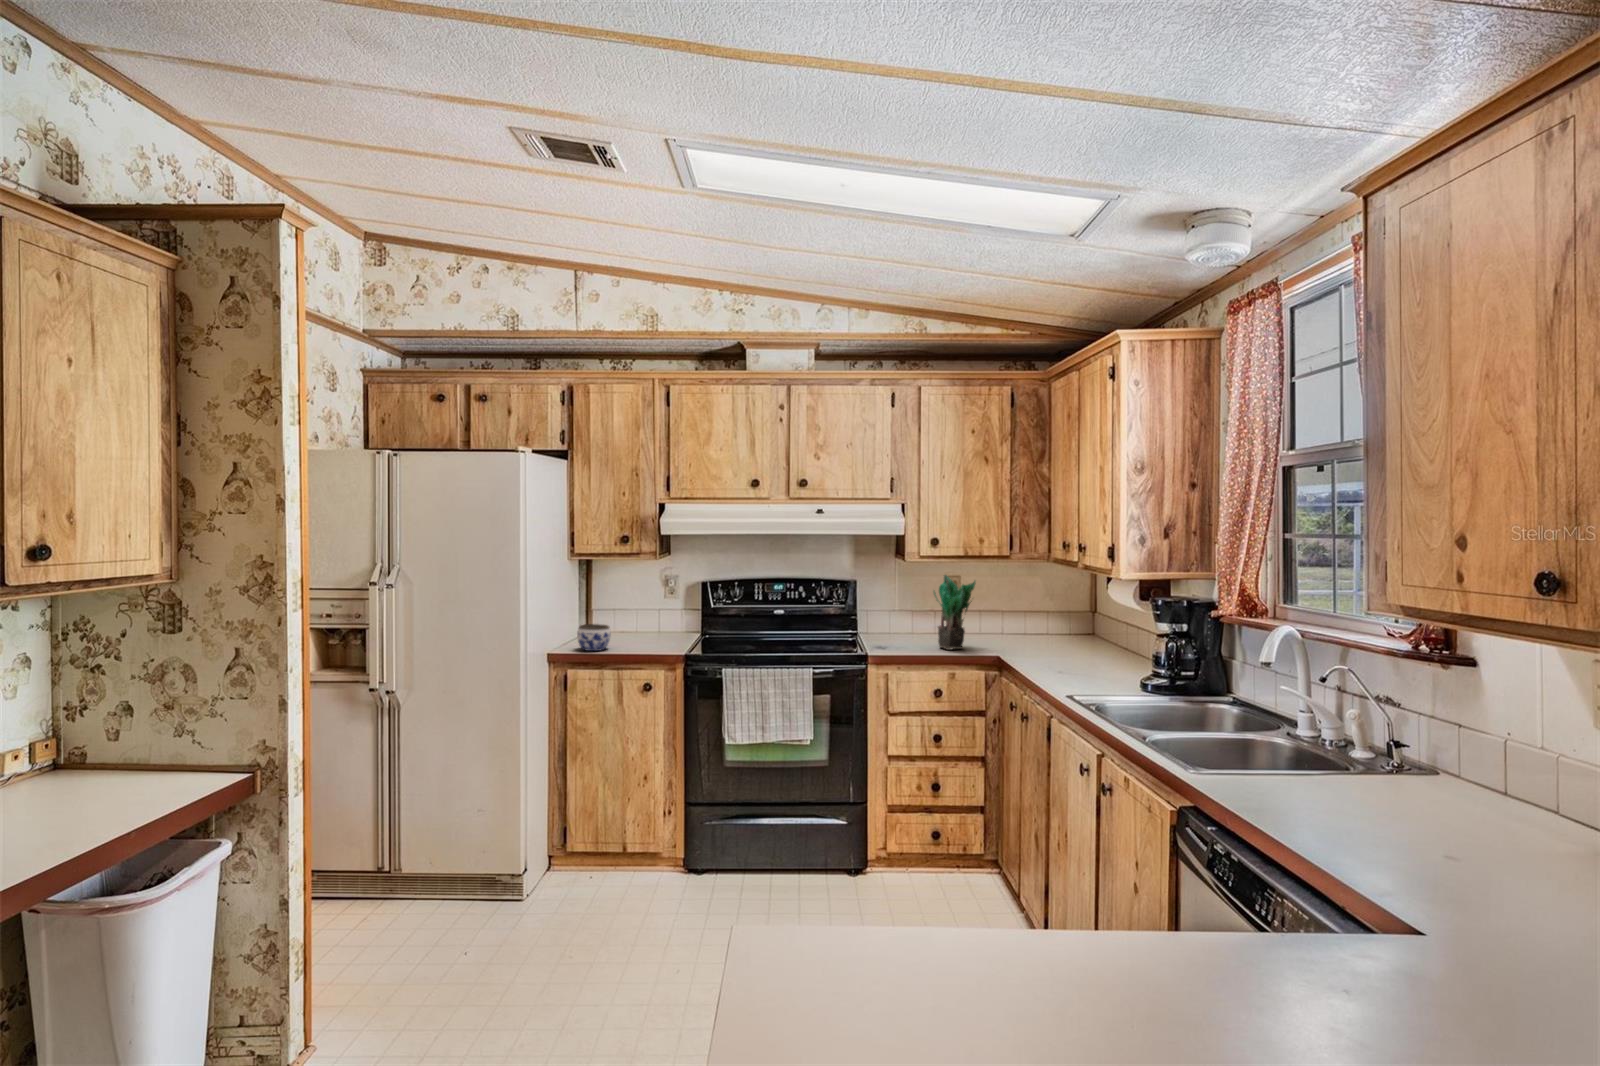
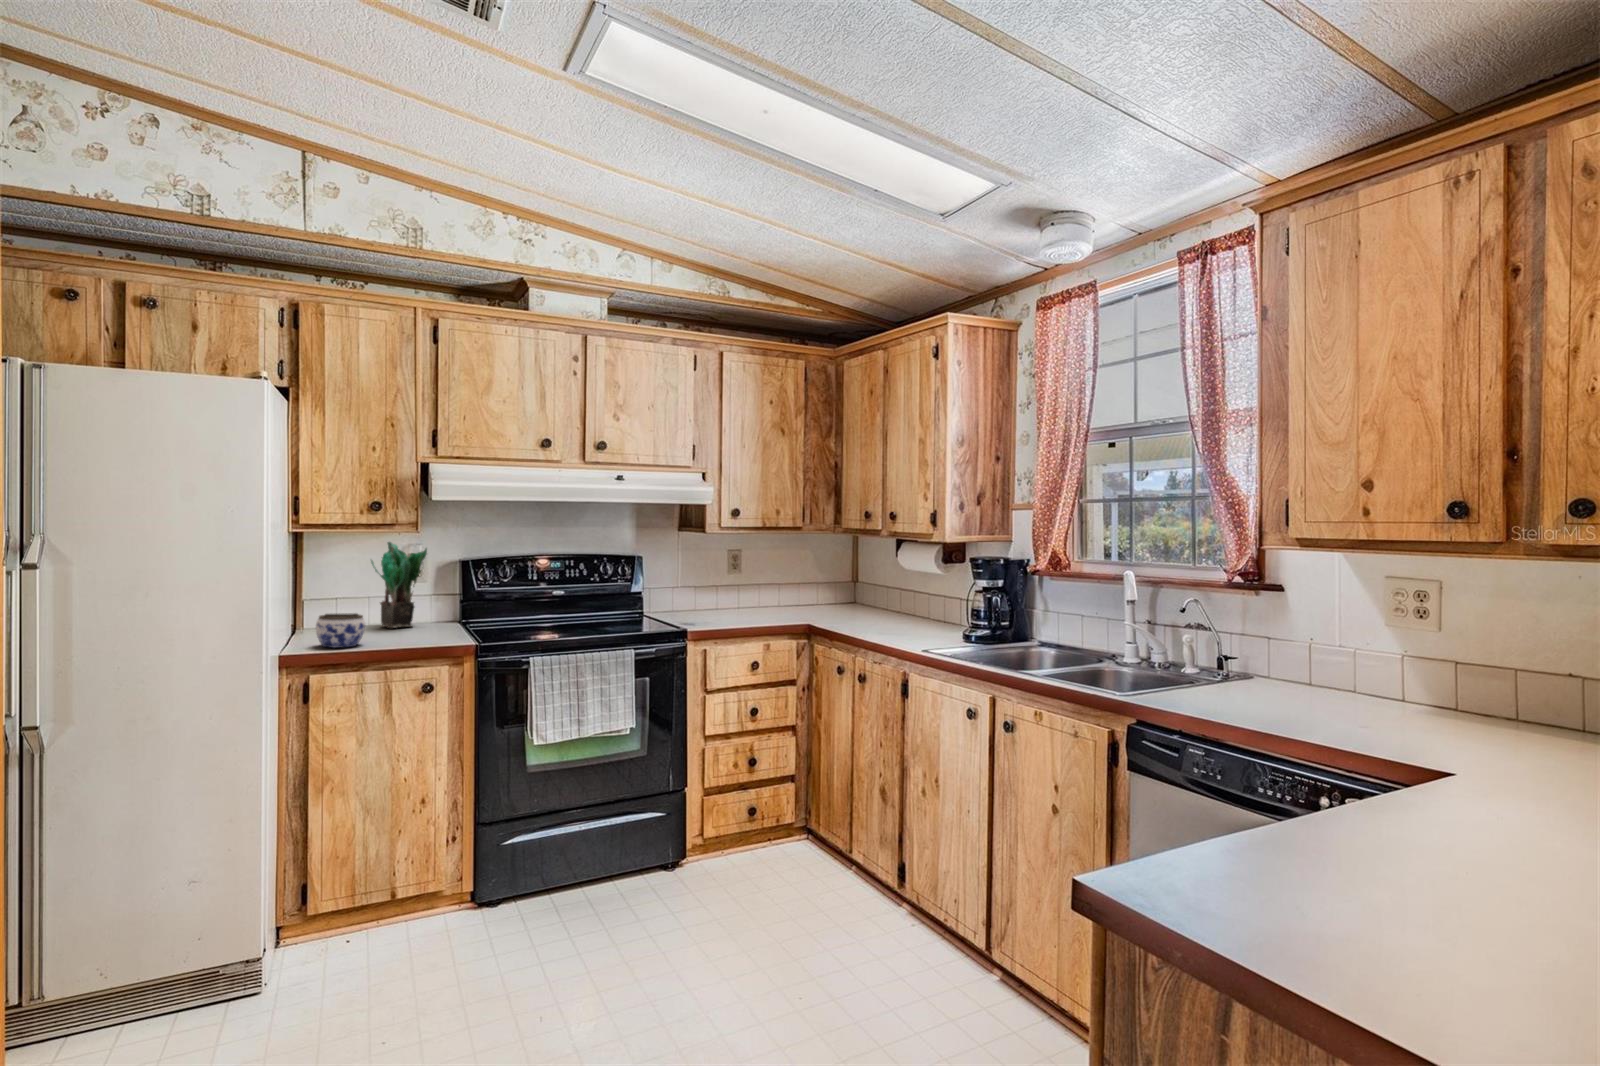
potted plant: present [934,575,976,650] -> present [371,542,427,628]

